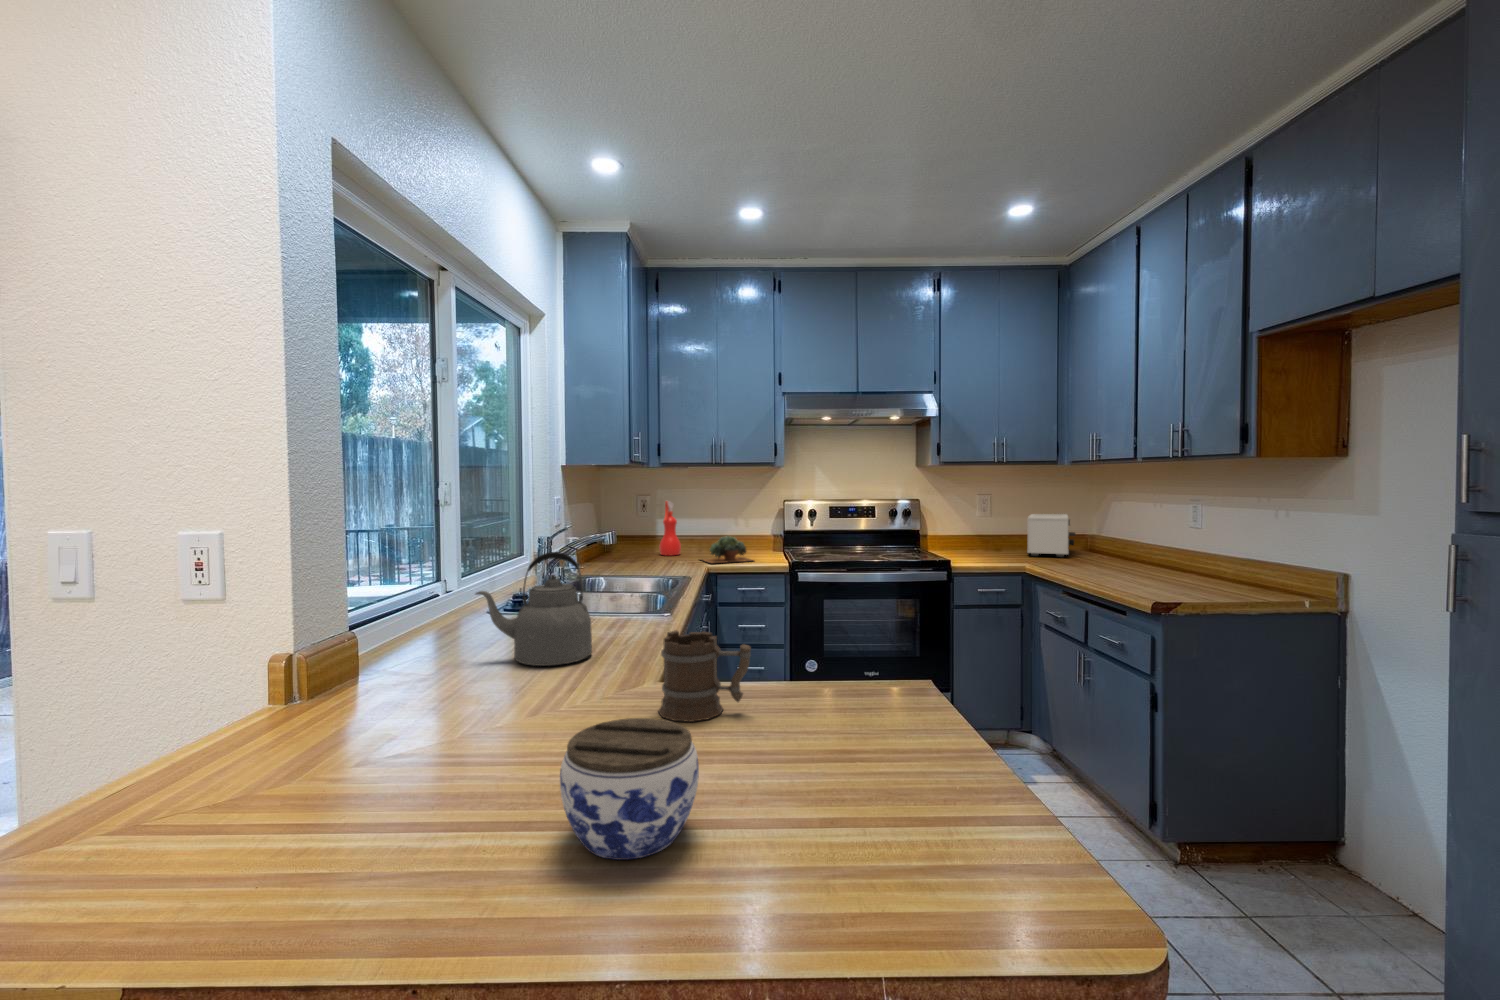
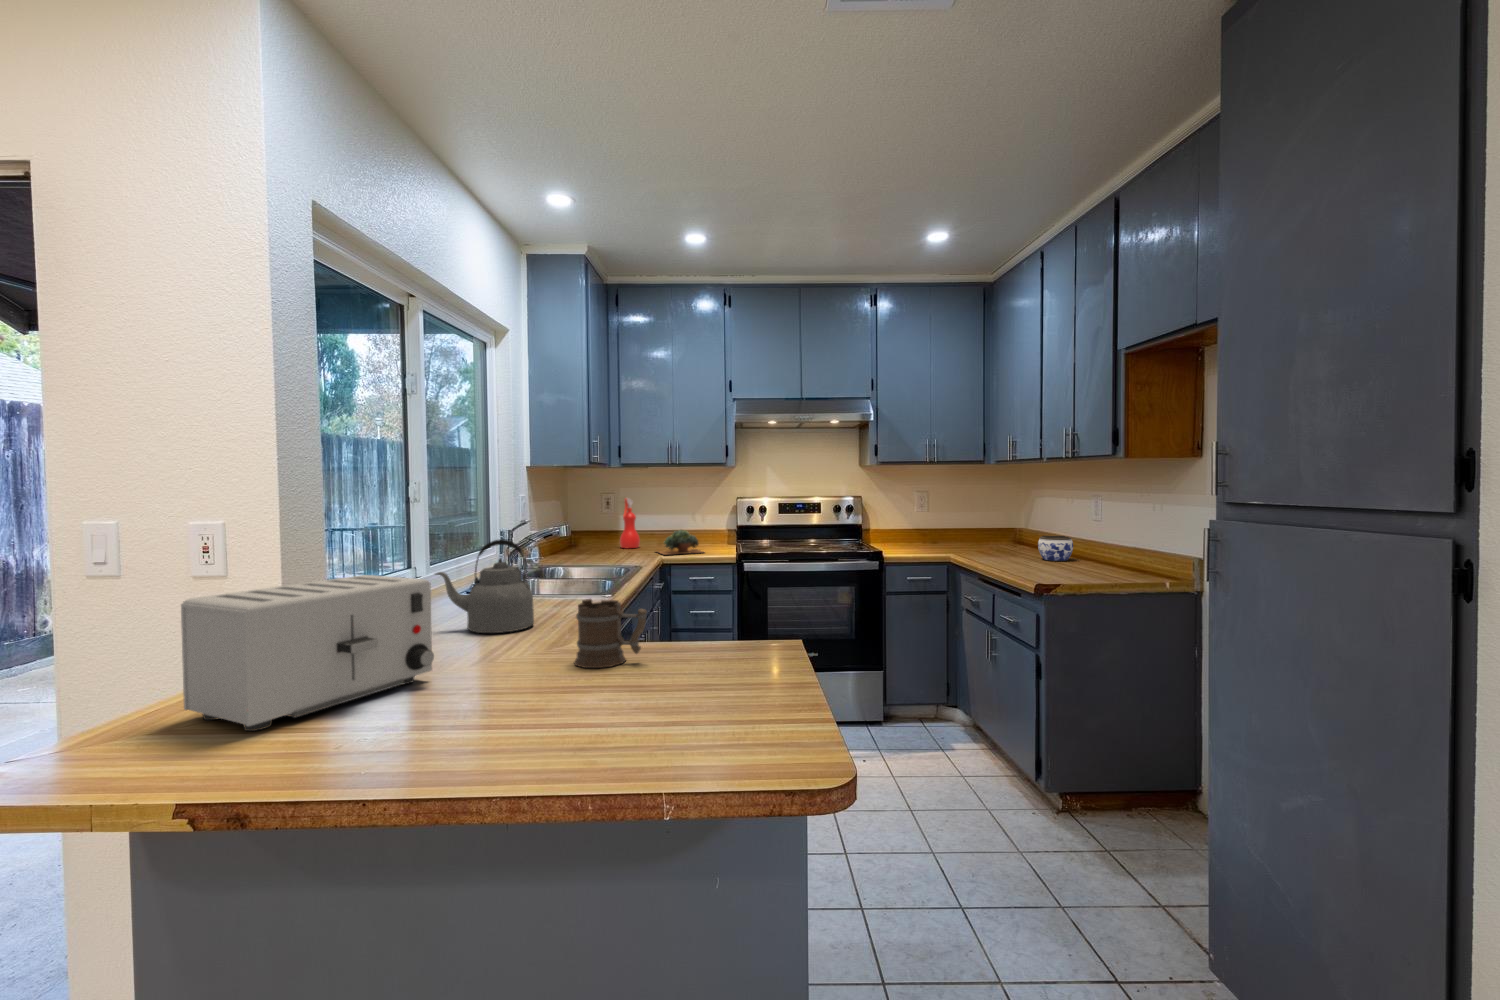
toaster: present [1027,514,1076,557] -> present [181,575,434,731]
jar: present [560,718,699,860] -> present [1038,536,1073,561]

